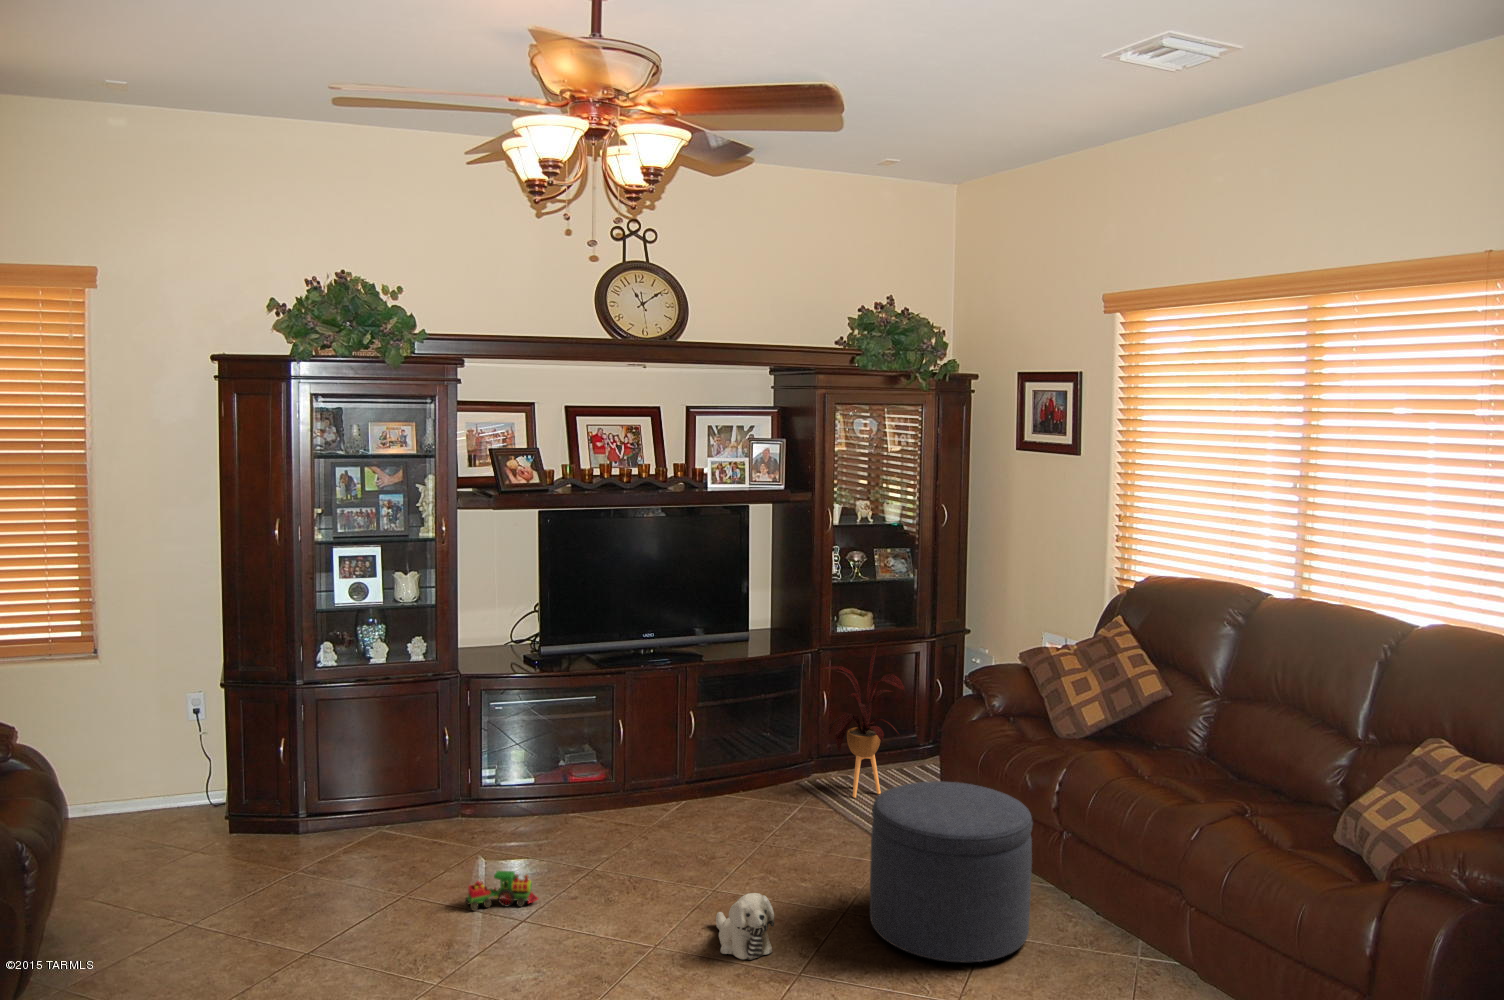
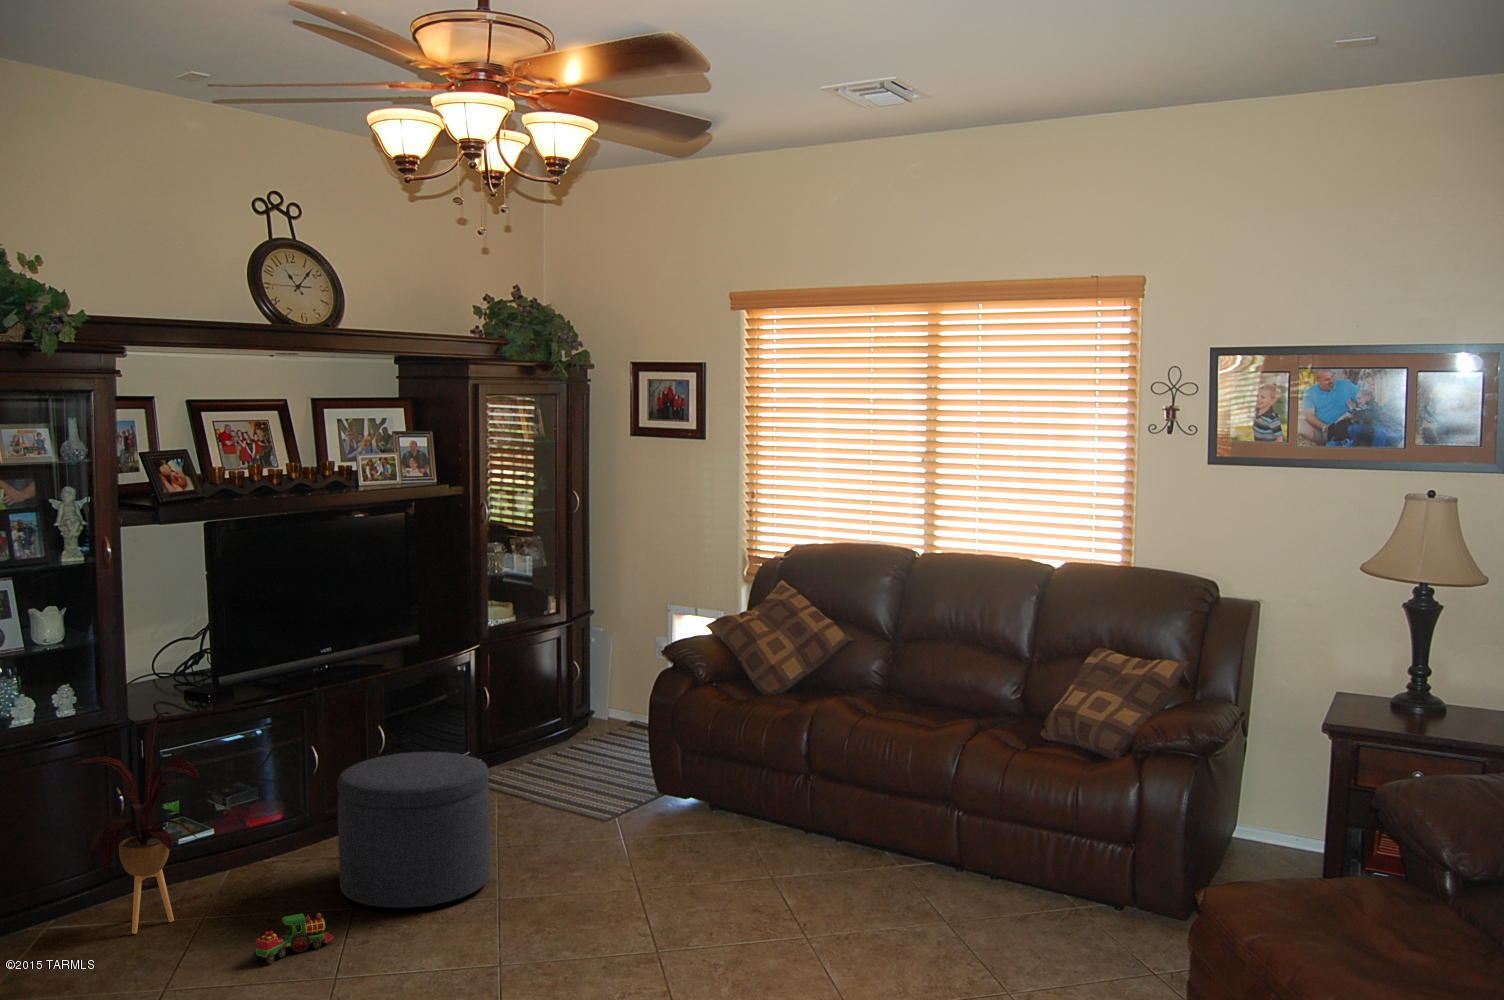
house plant: present [819,639,905,798] -> present [69,712,198,934]
ottoman: present [870,781,1033,962] -> present [337,752,491,908]
plush toy: present [716,893,774,960] -> none [531,868,606,932]

